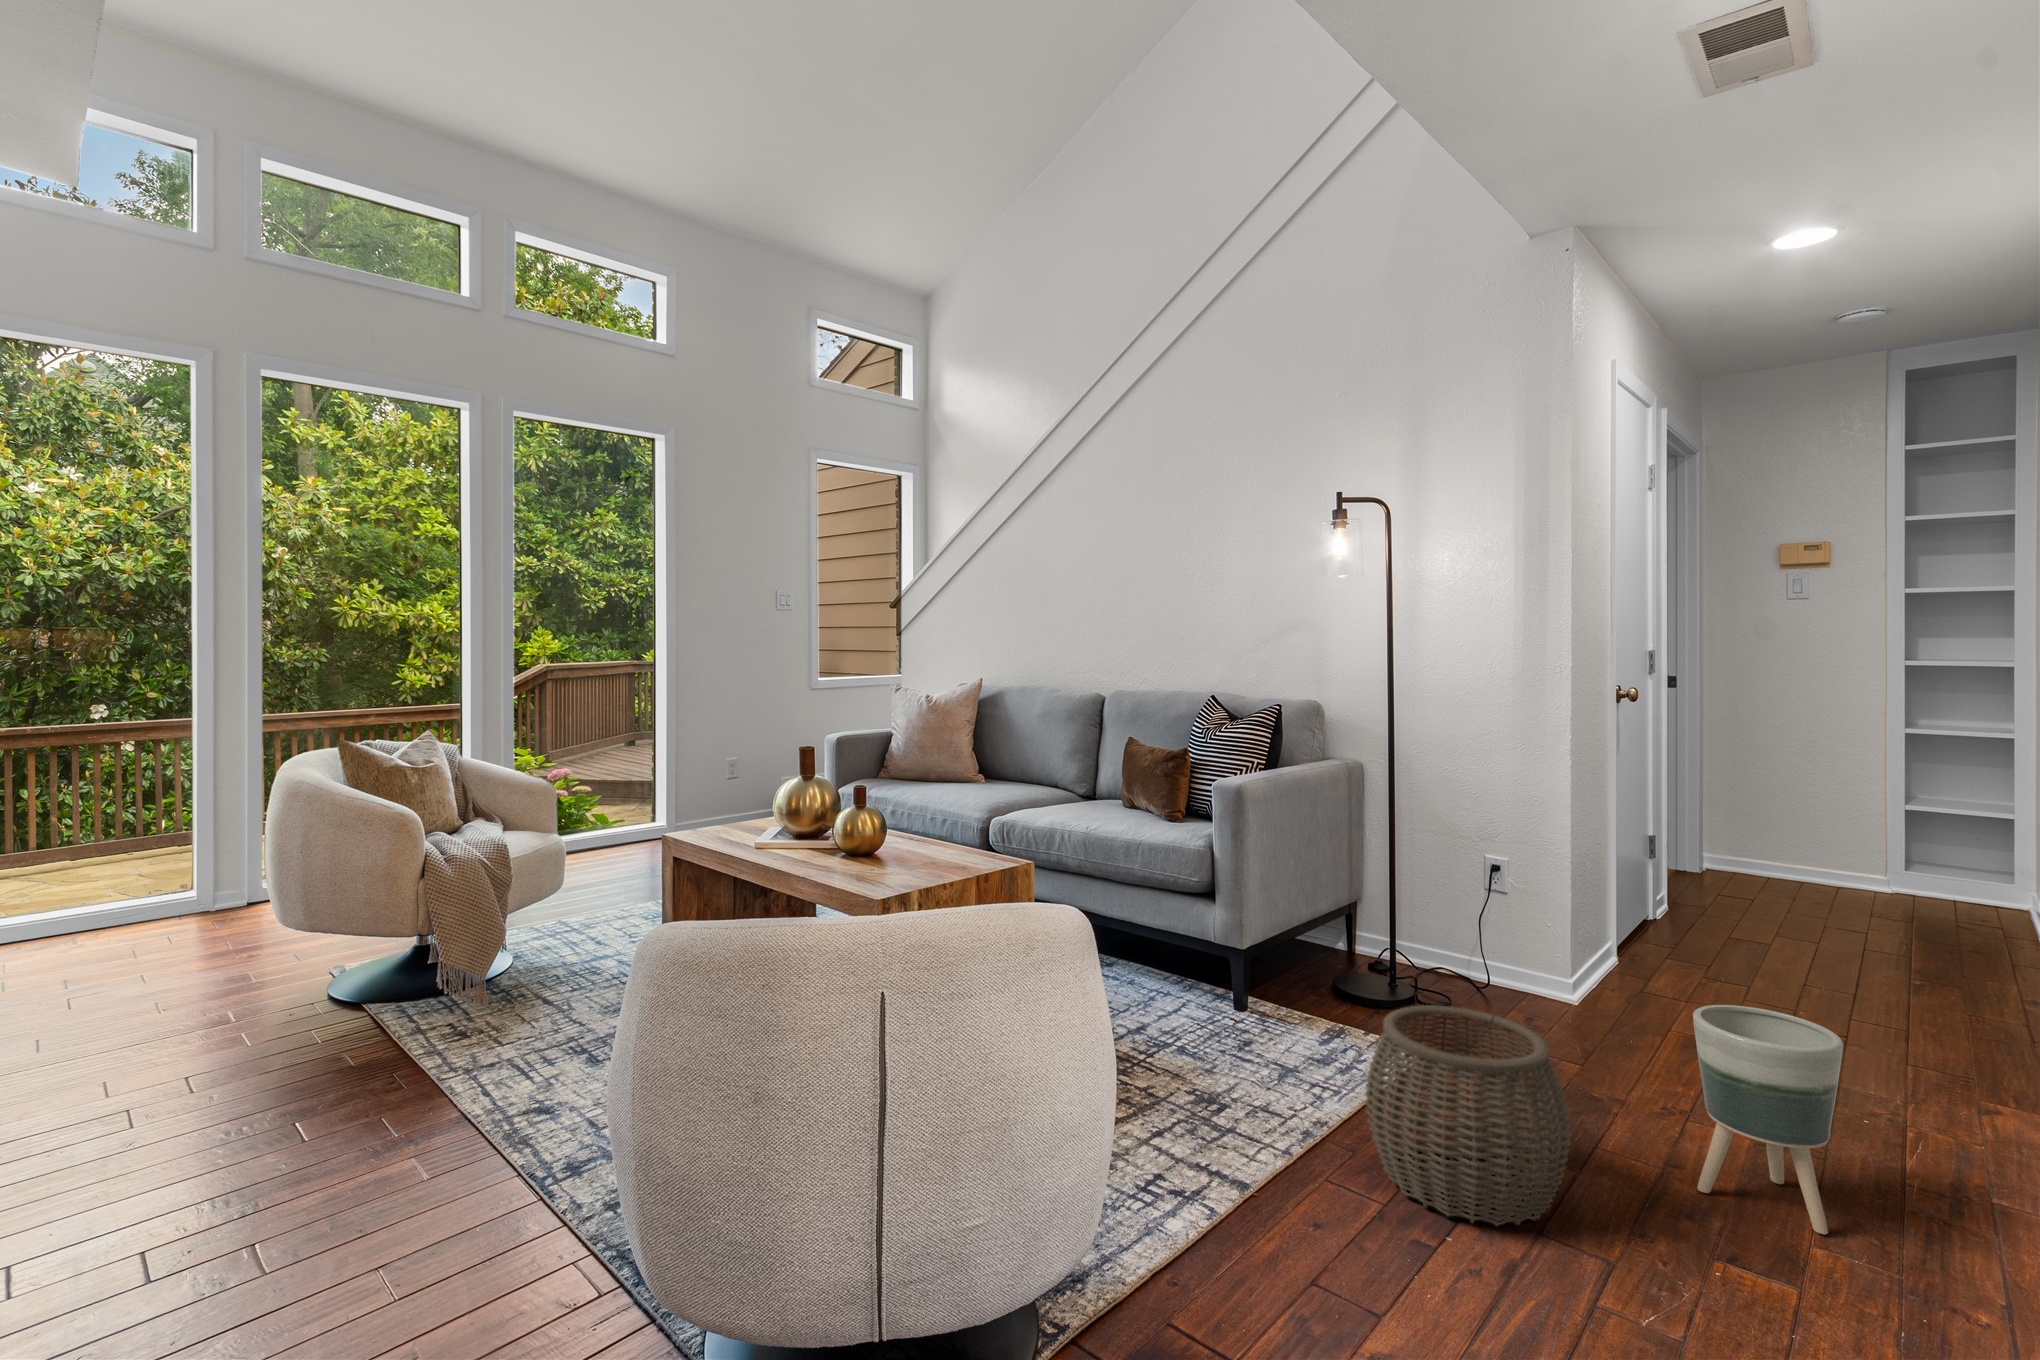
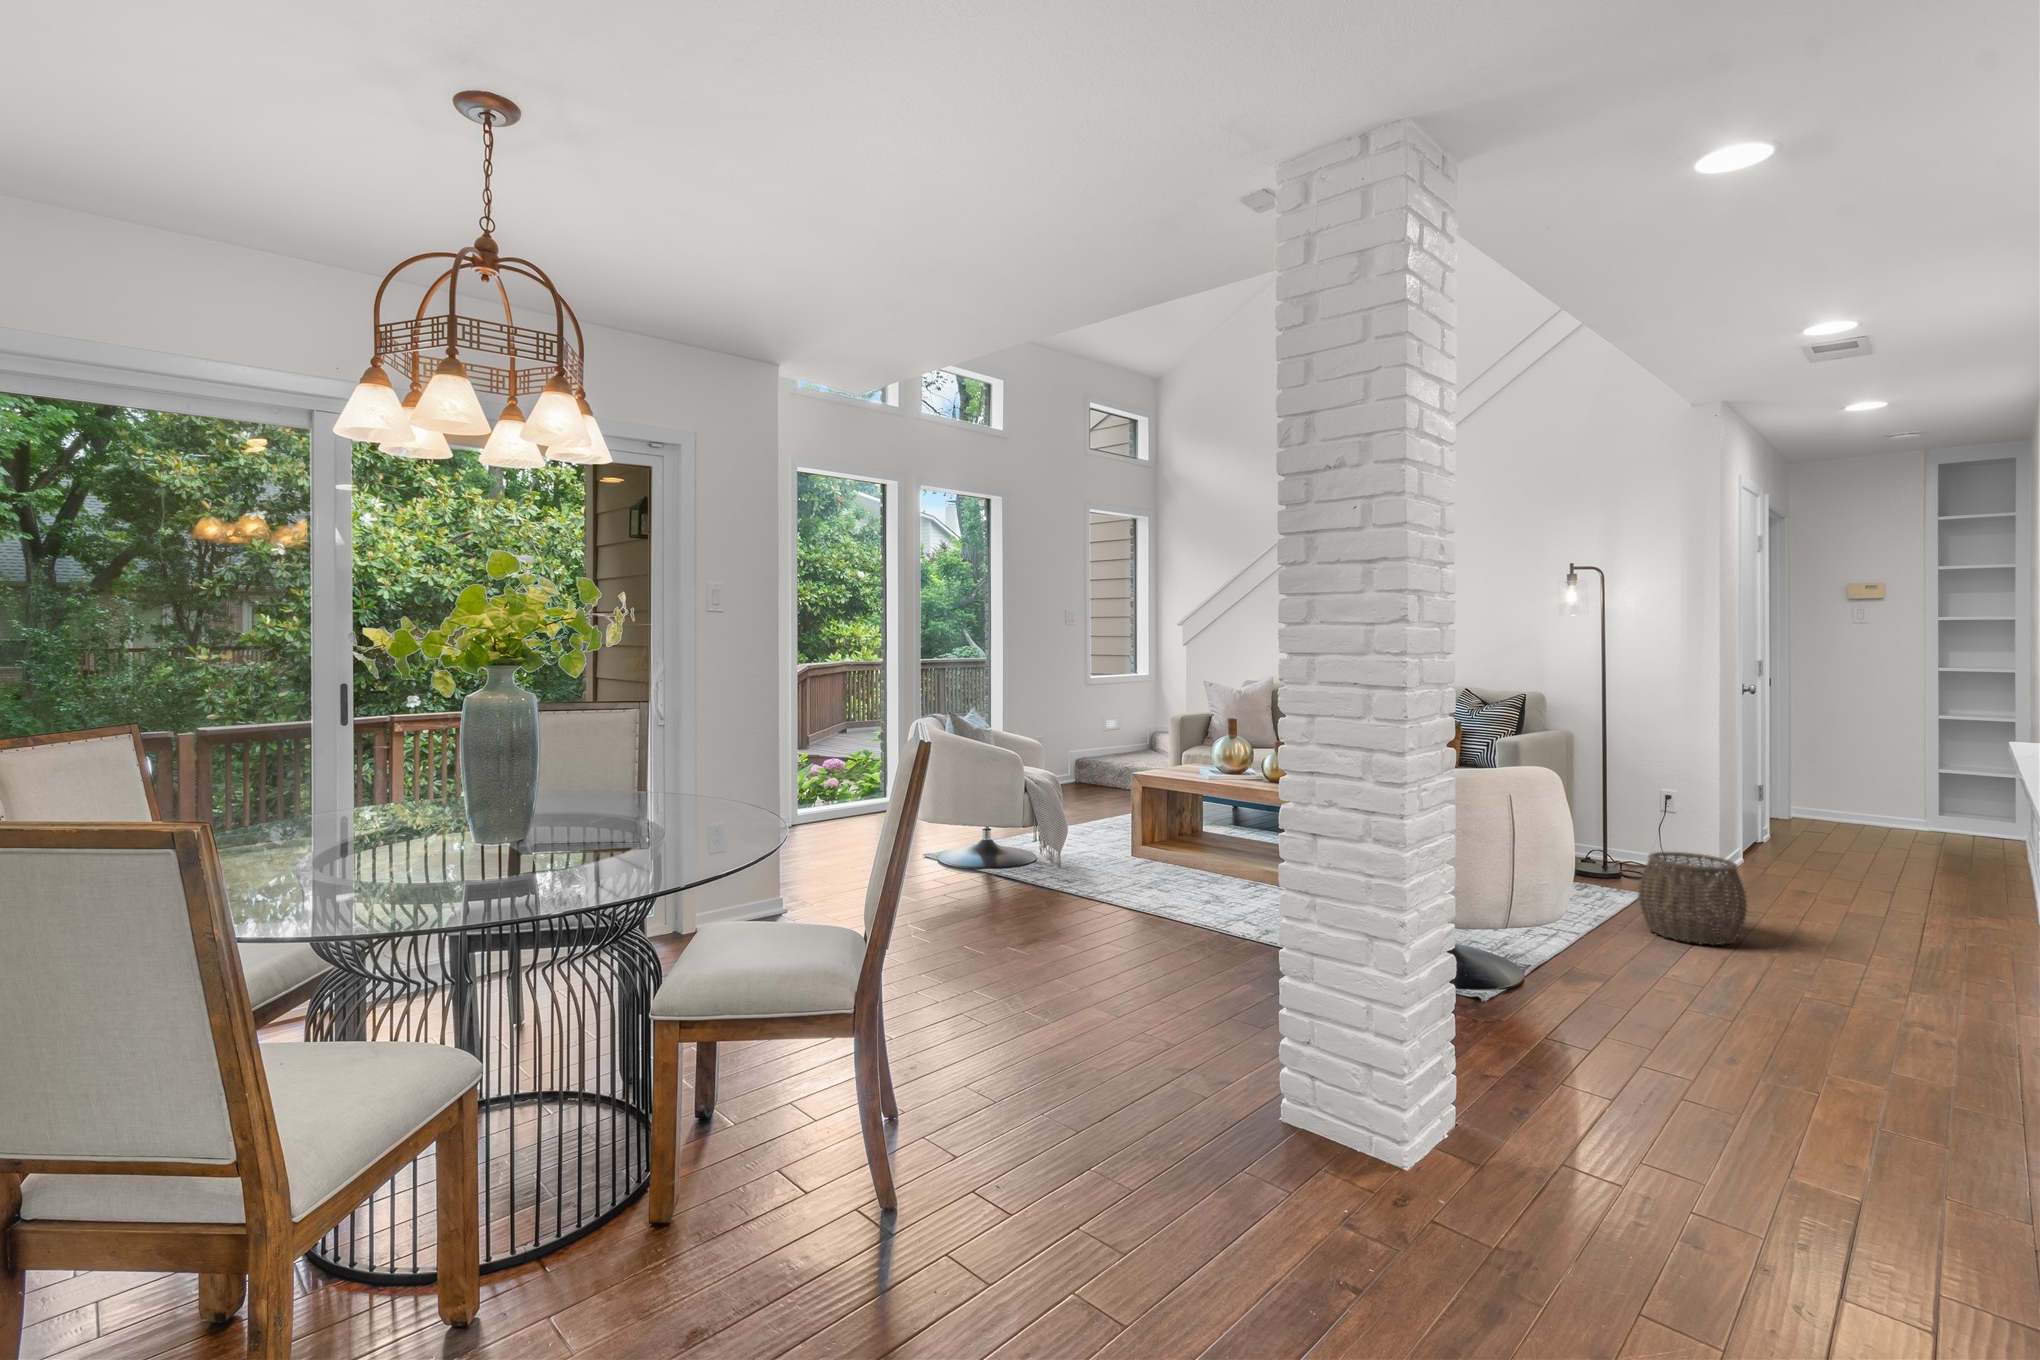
planter: present [1693,1005,1843,1234] -> none [1807,849,1881,949]

